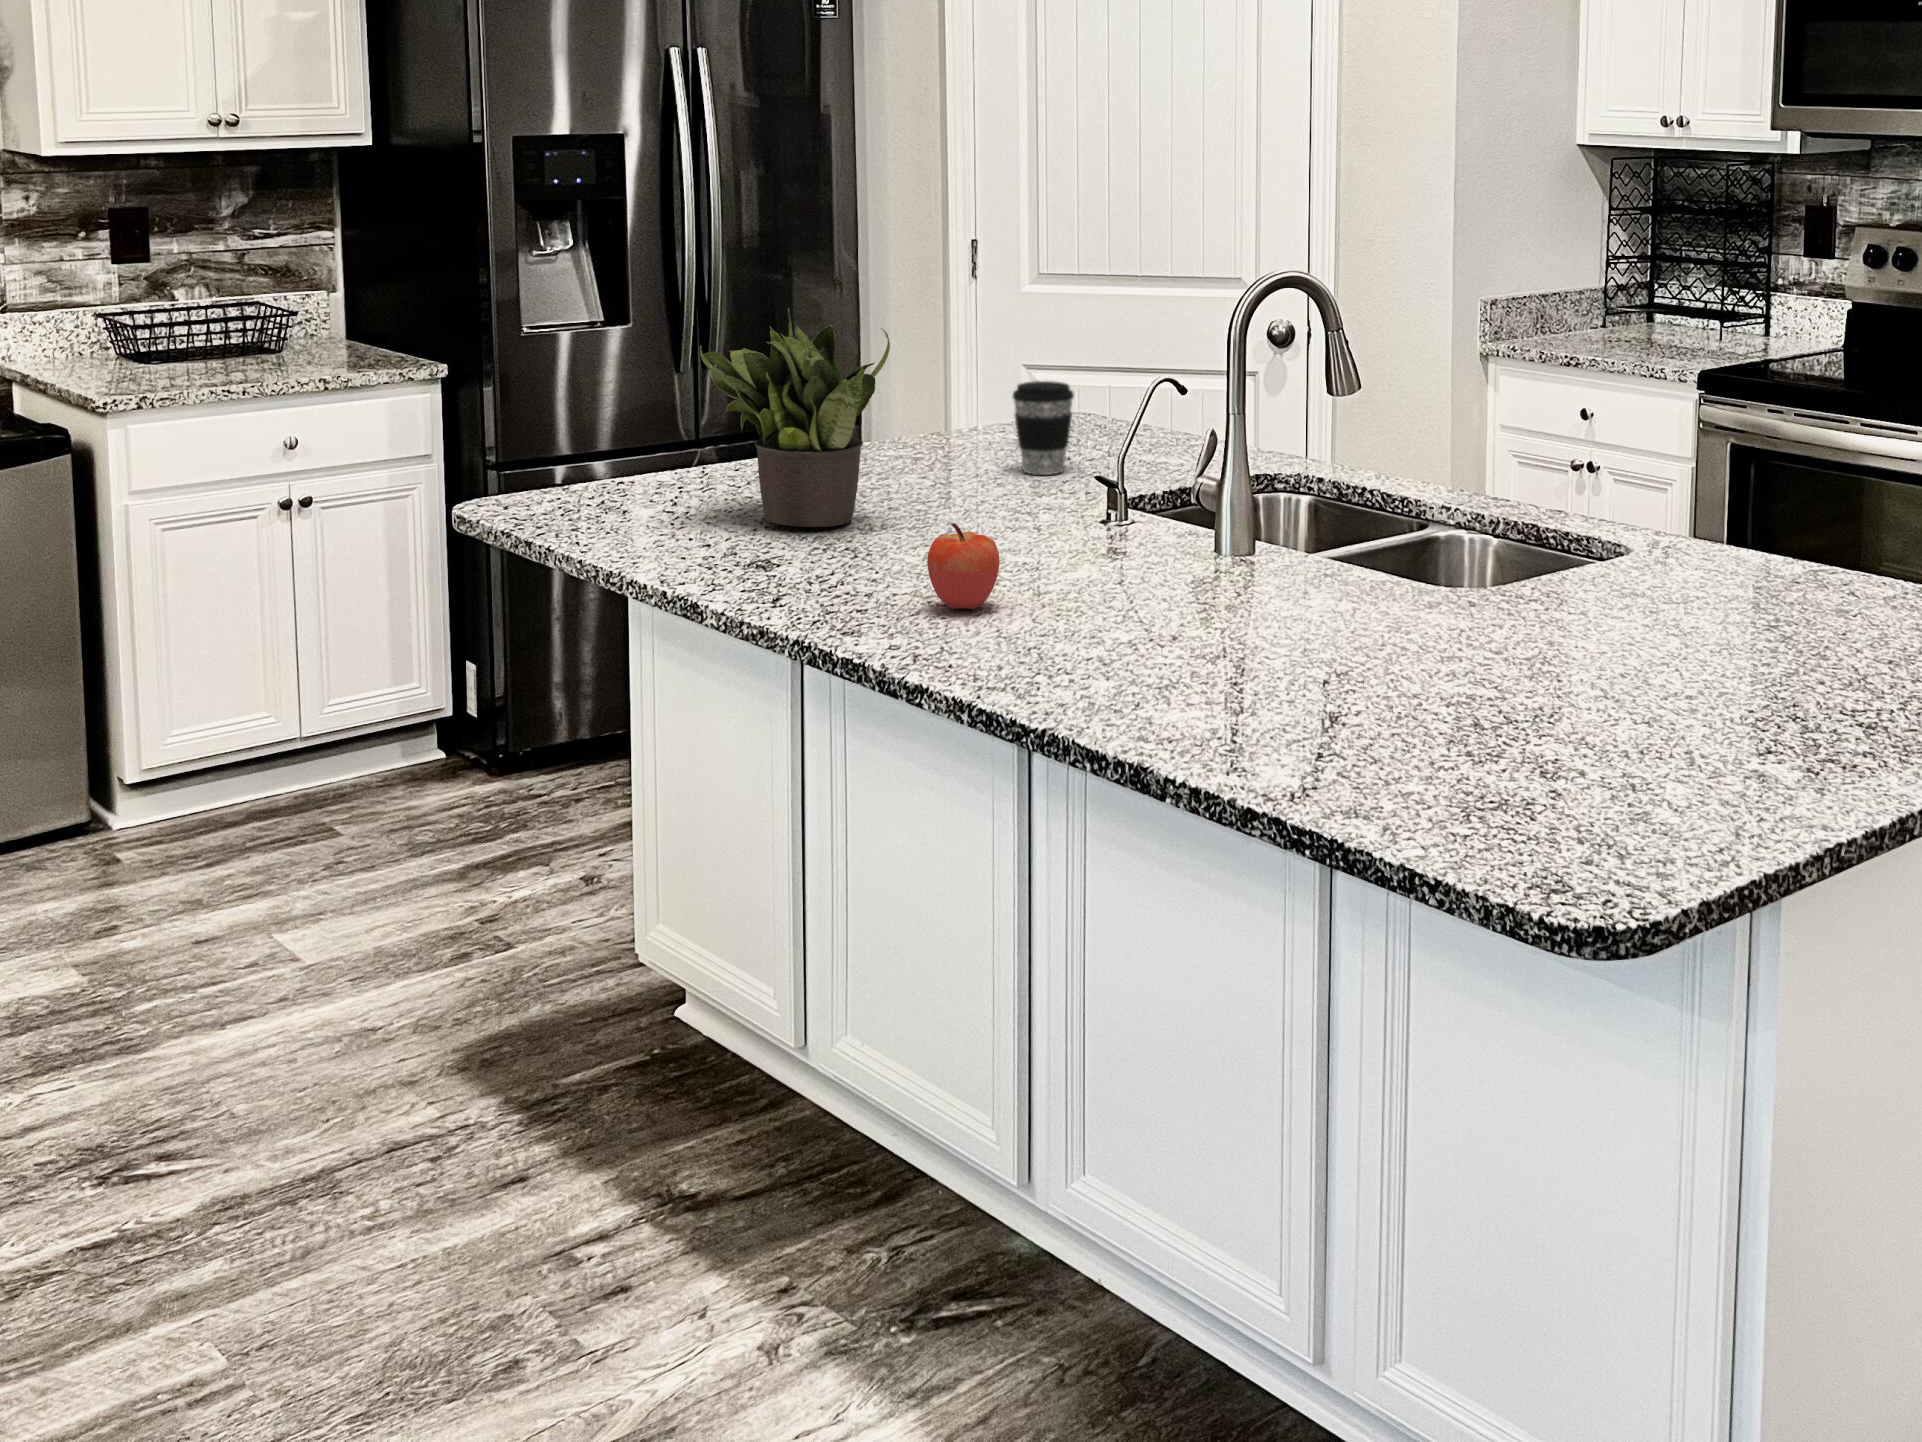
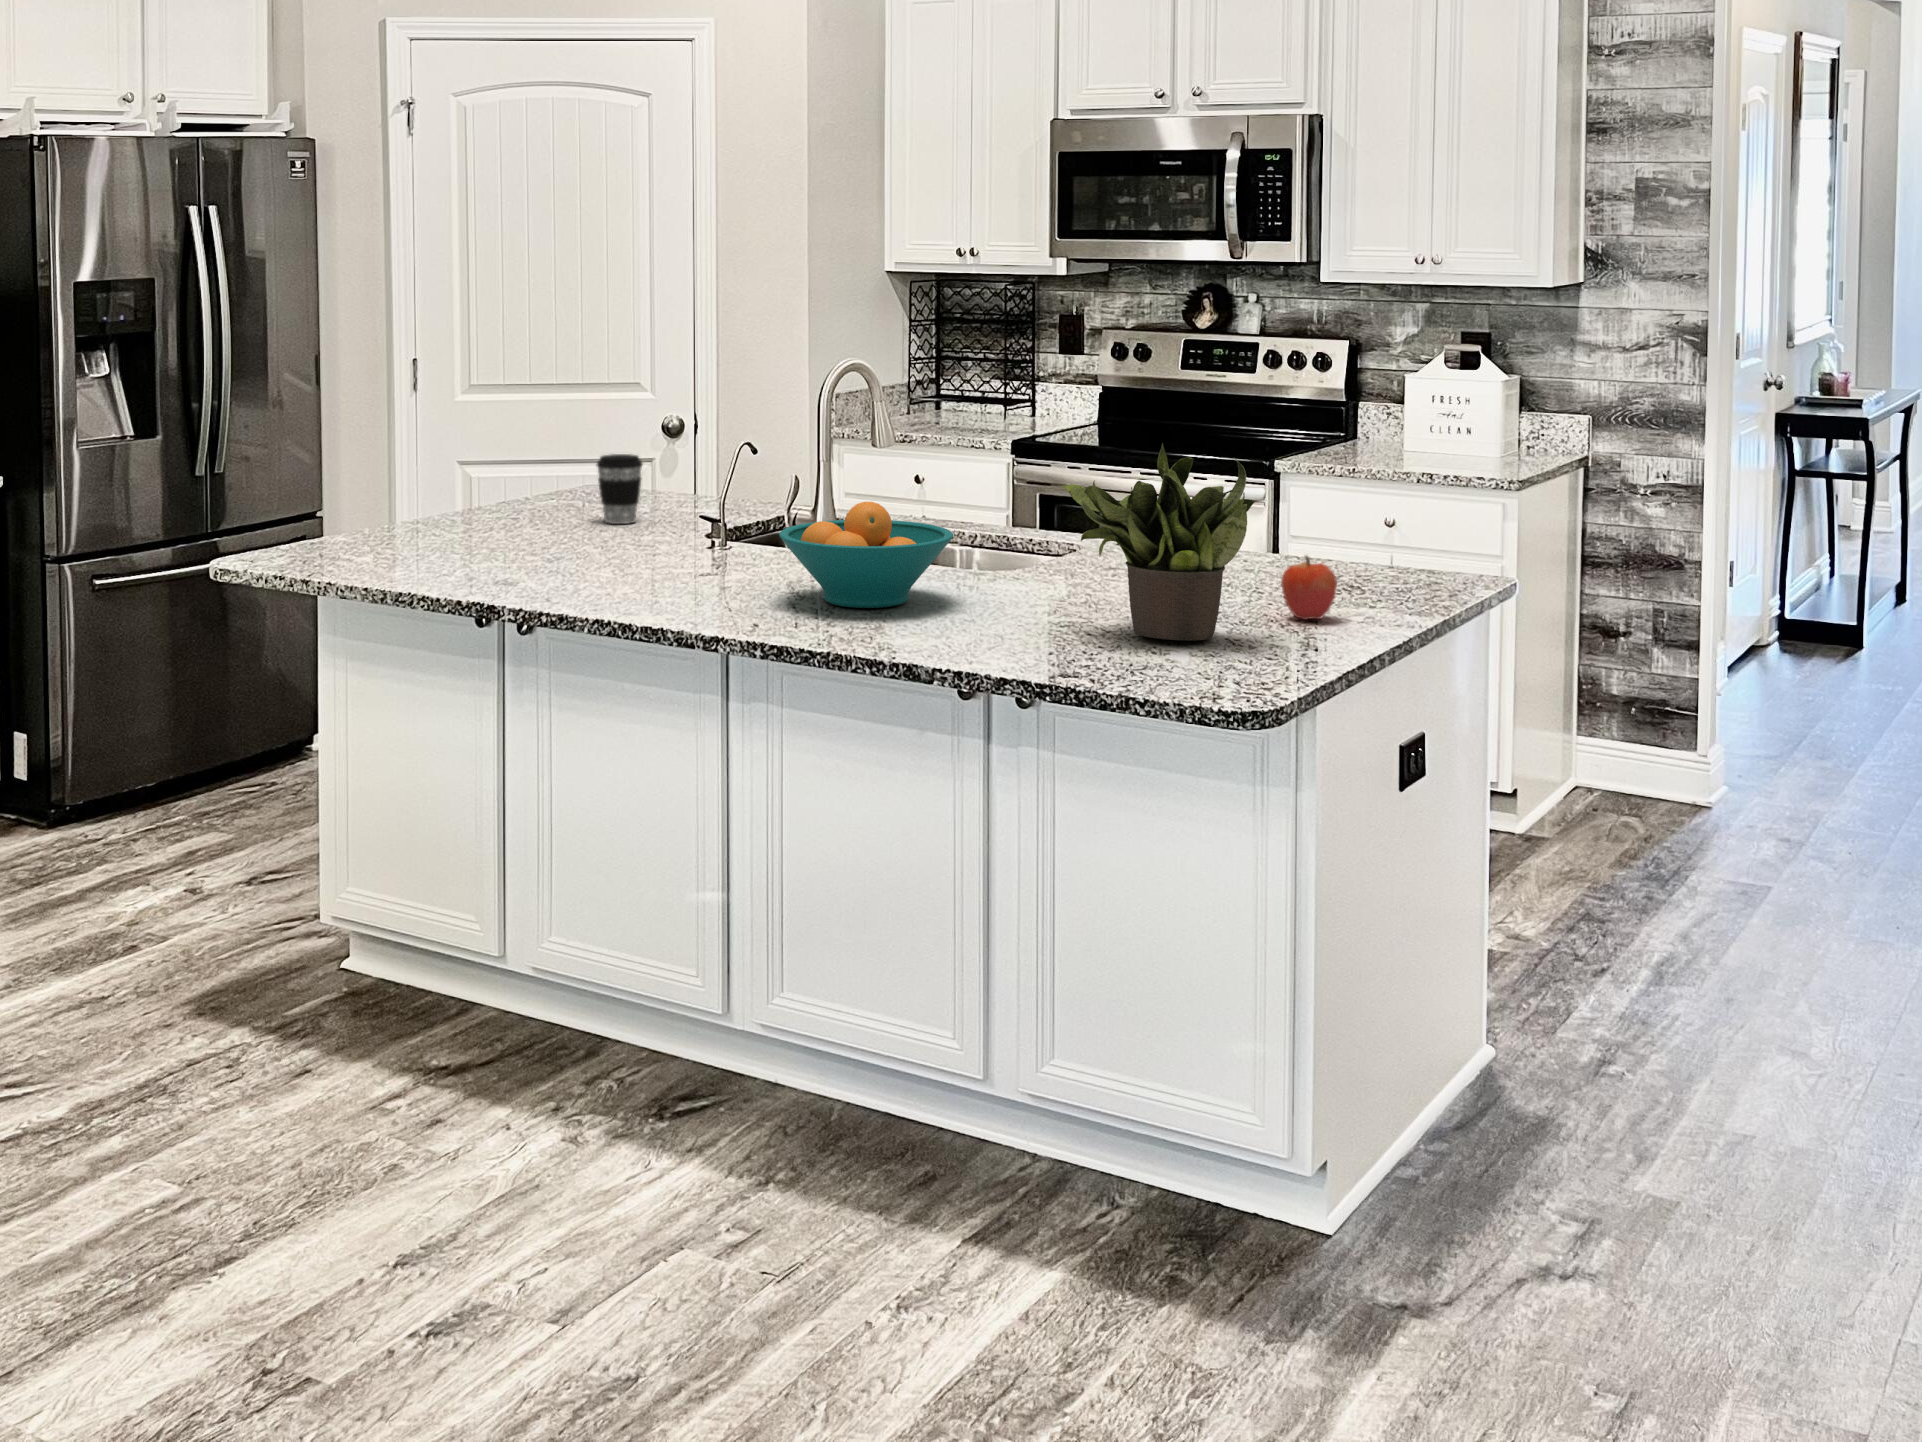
potted plant: present [700,308,890,527] -> present [1061,444,1255,640]
fruit bowl: none [1081,489,1337,648] -> present [779,502,954,608]
apple: present [927,523,1000,609] -> present [1281,556,1337,620]

